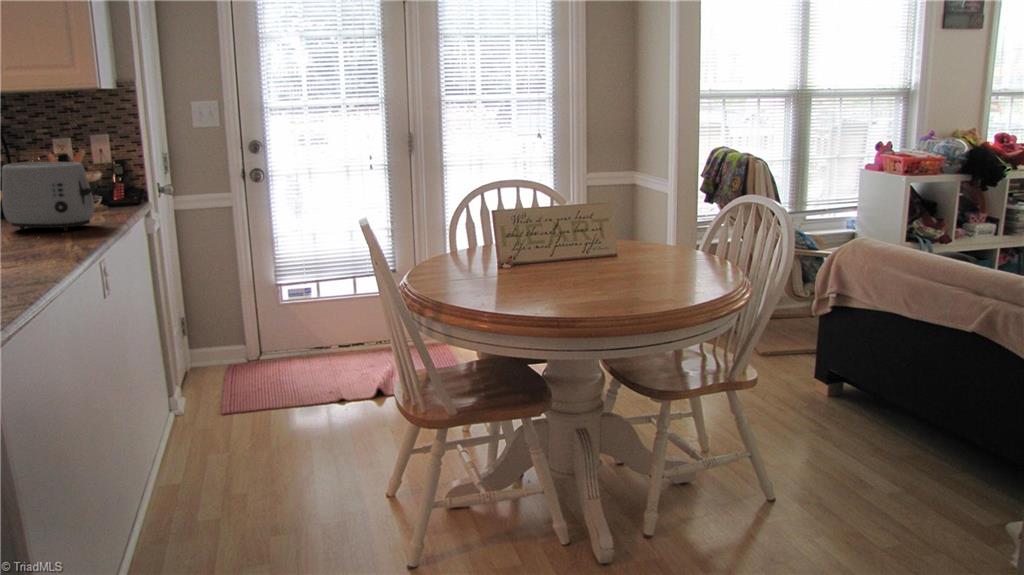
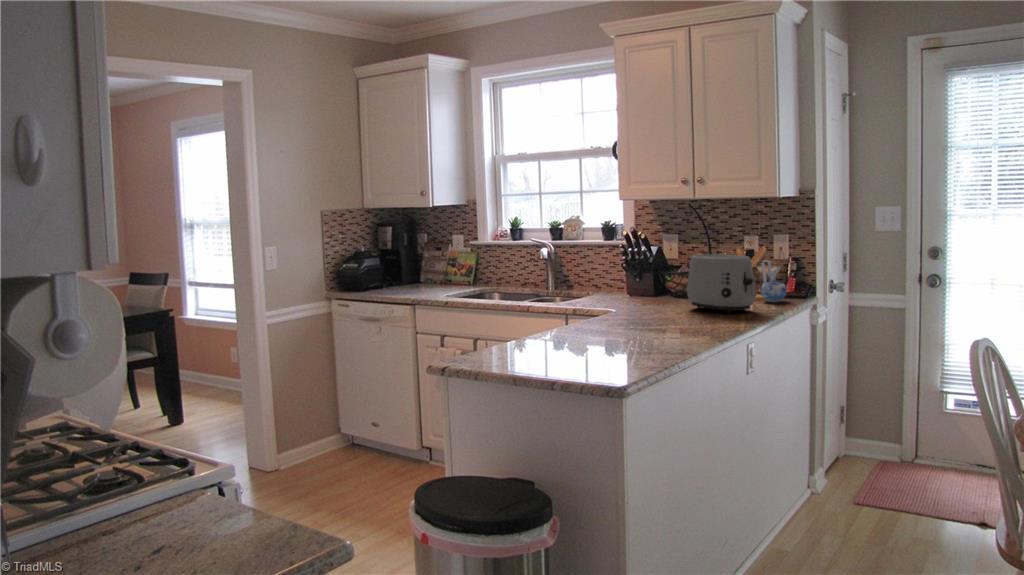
ceramic pitcher: none [86,165,120,213] -> present [761,260,787,302]

